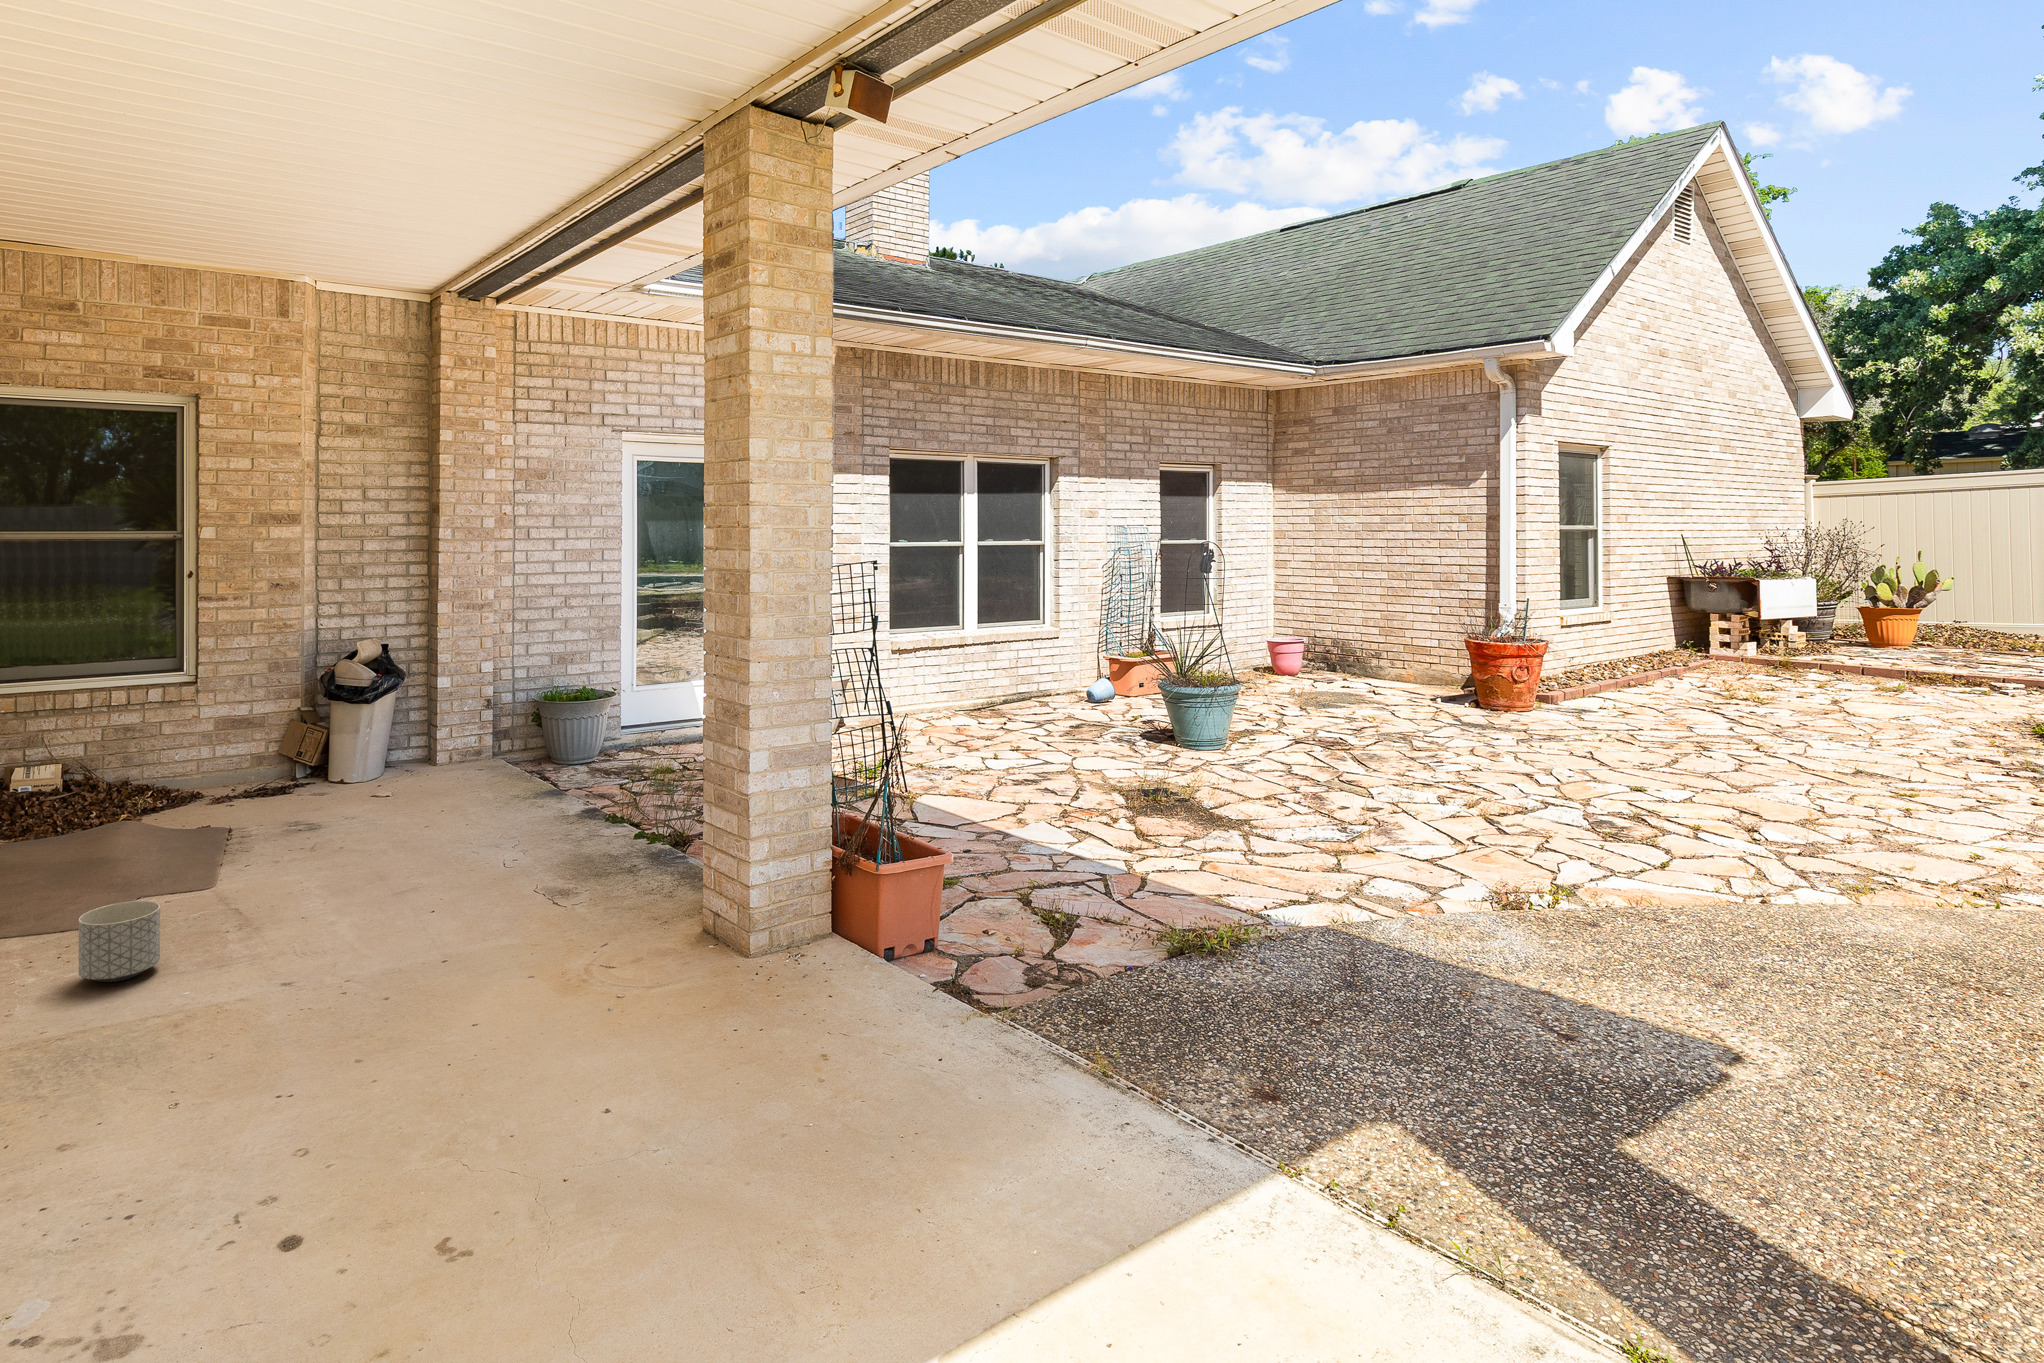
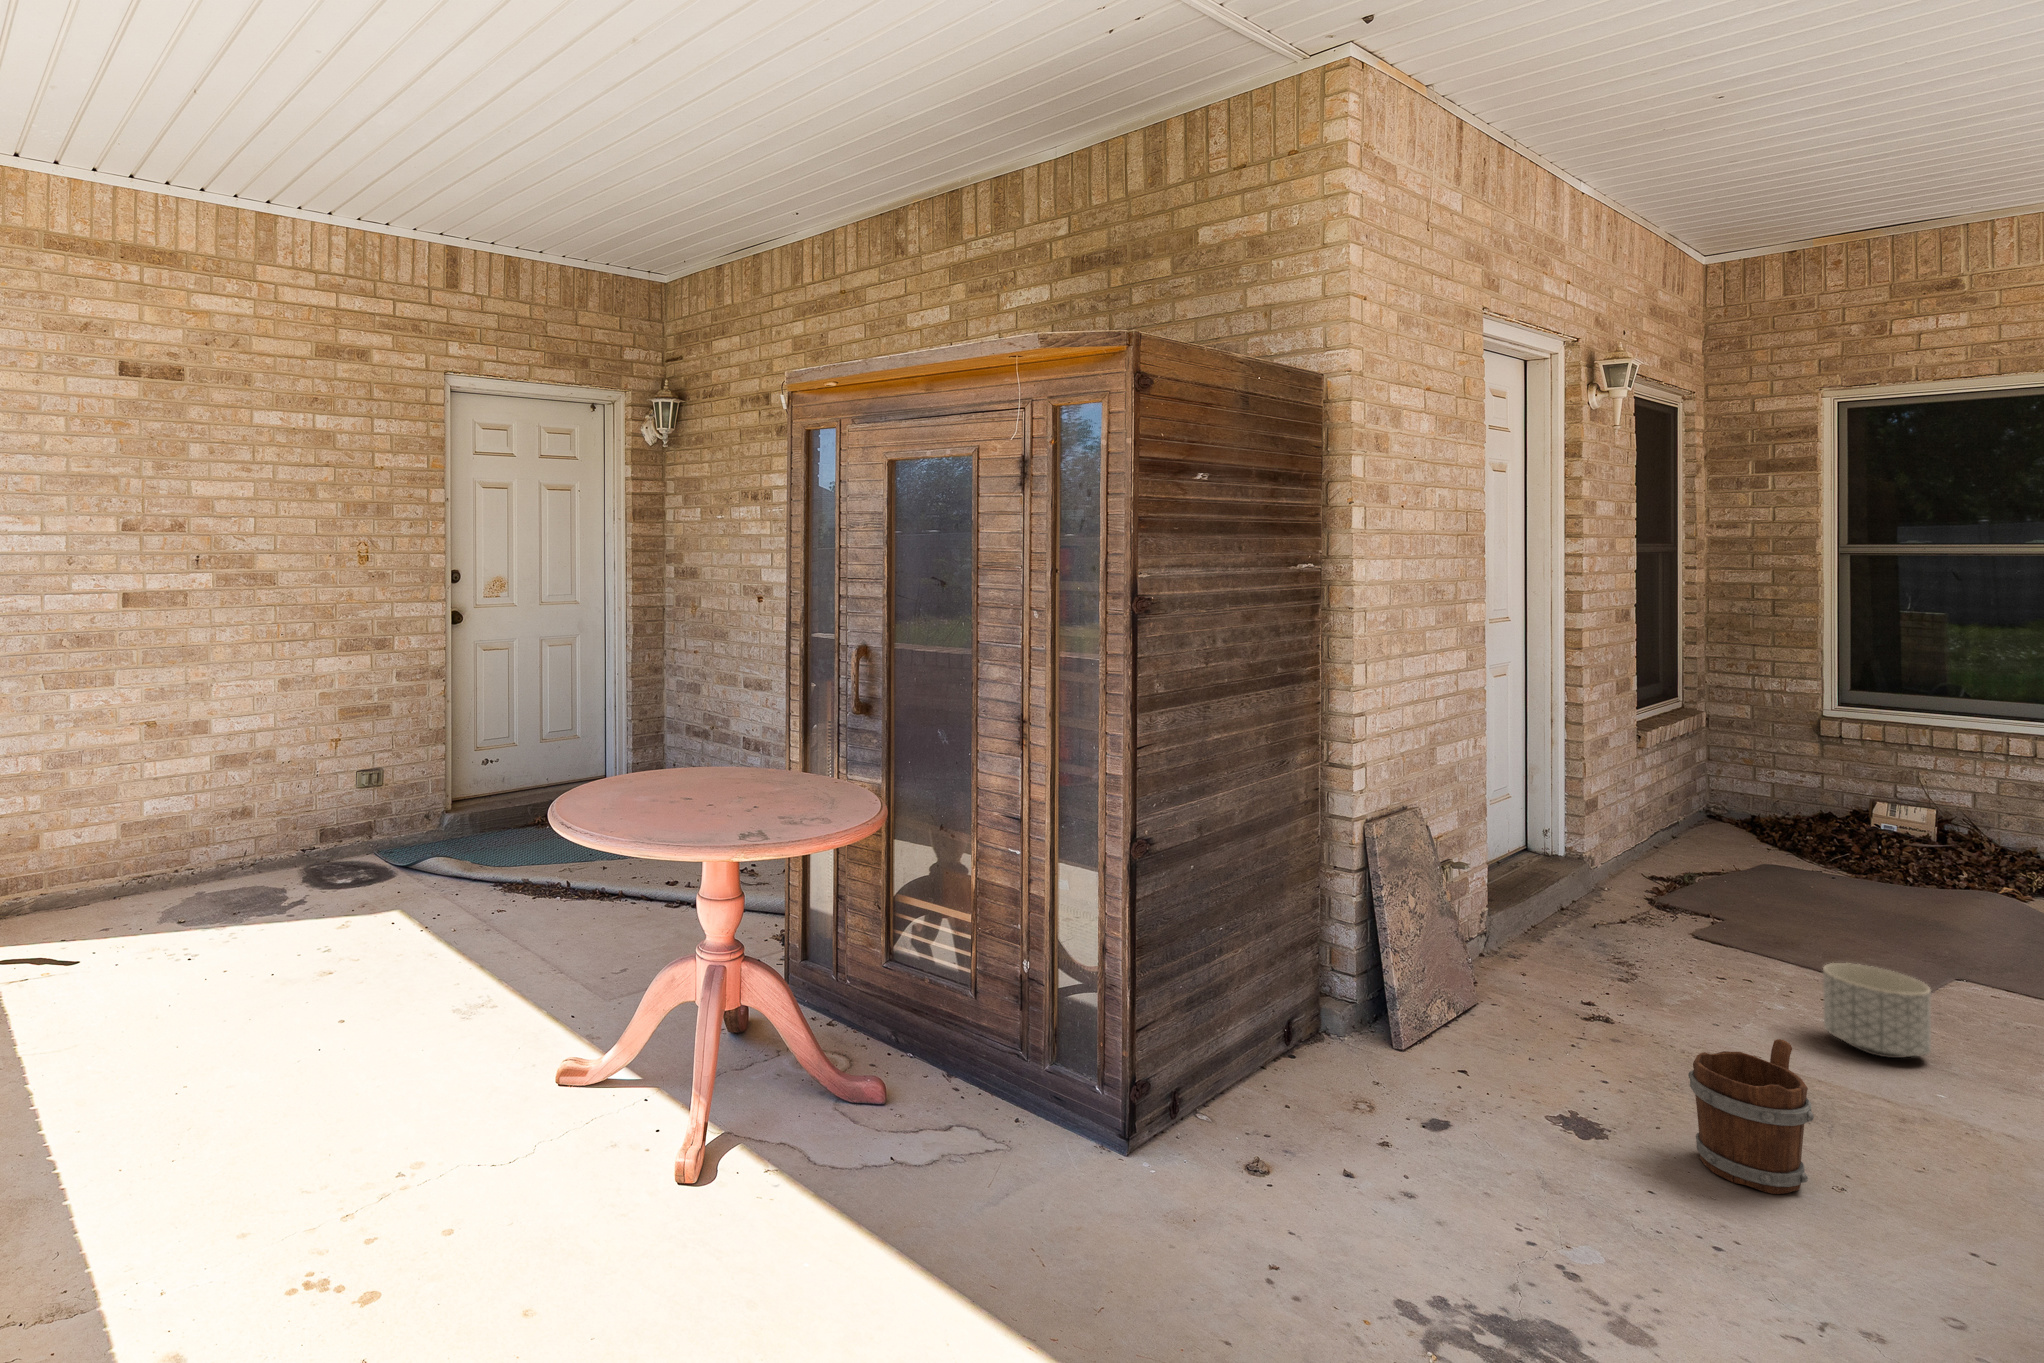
bucket: none [44,992,159,1152] -> present [1688,1039,1814,1194]

